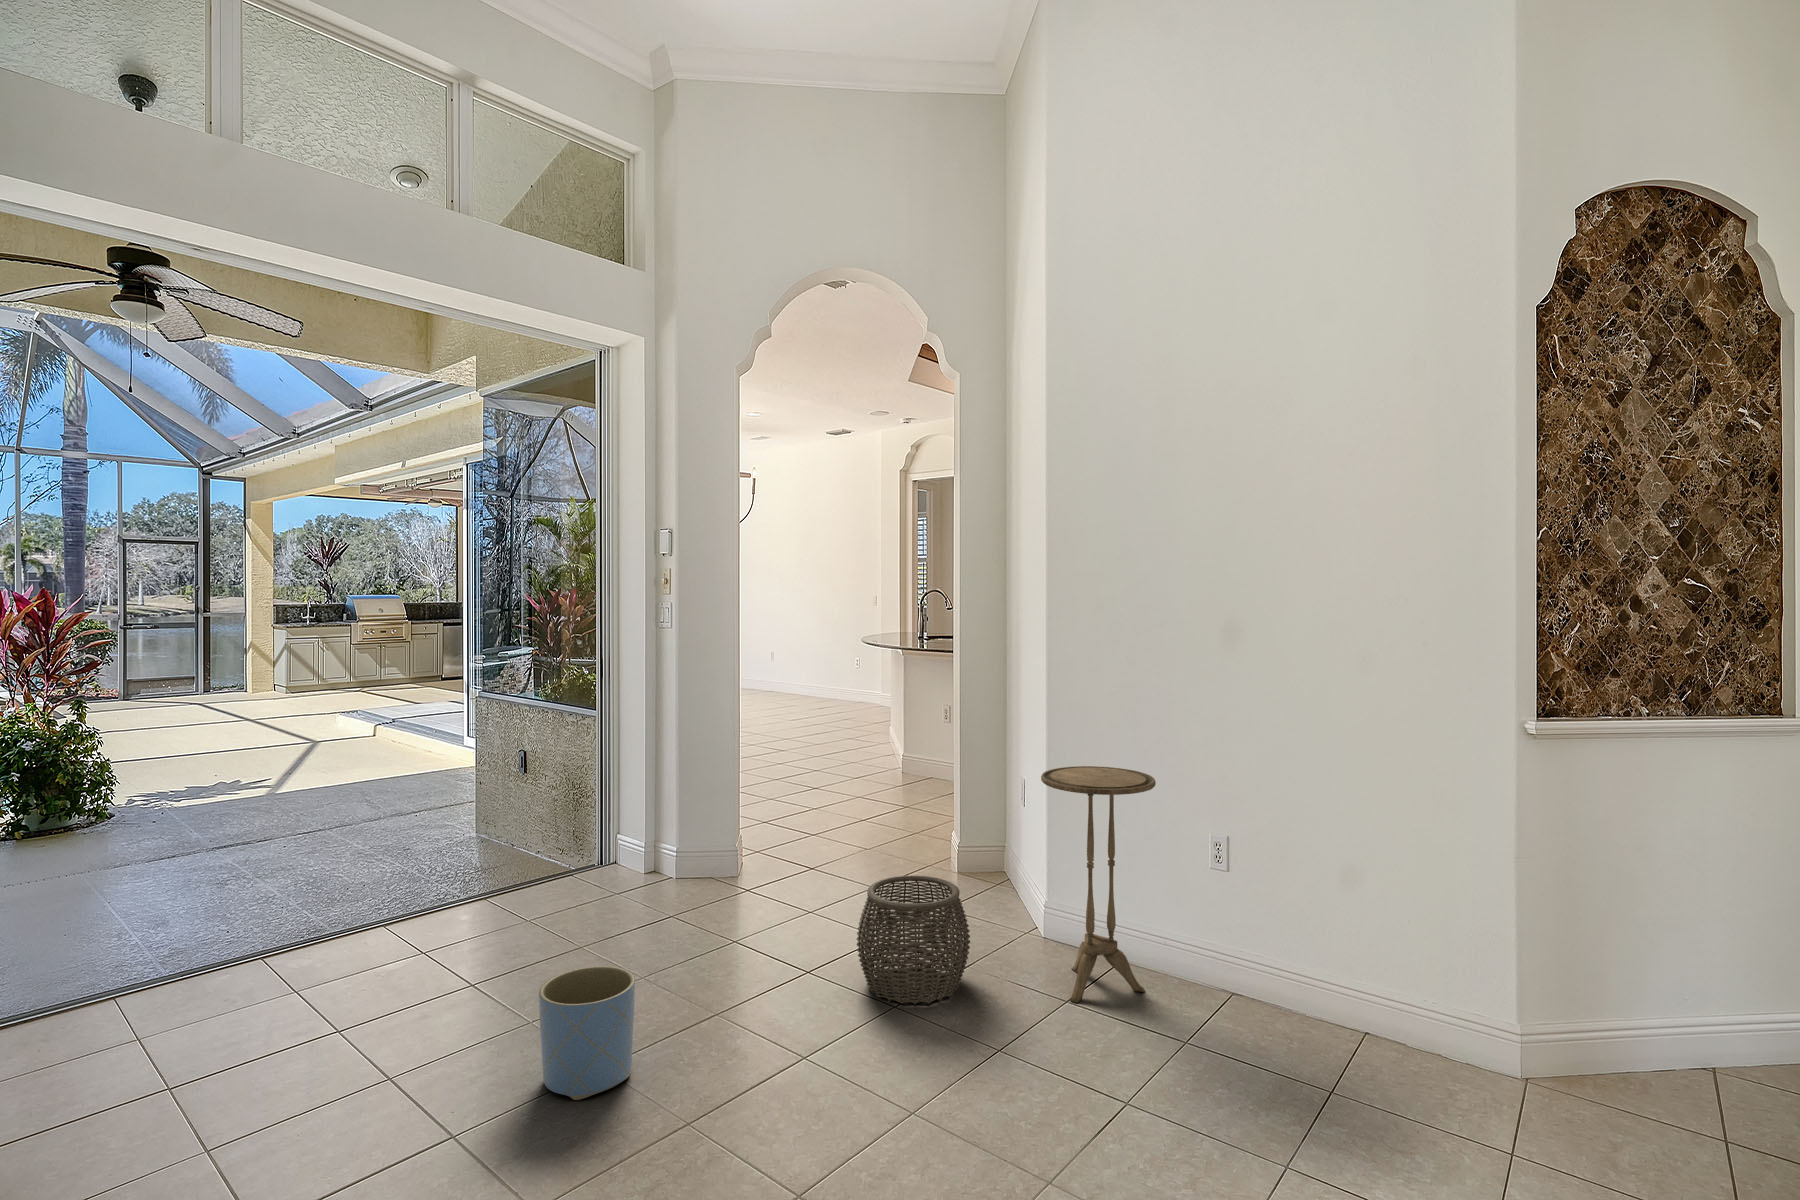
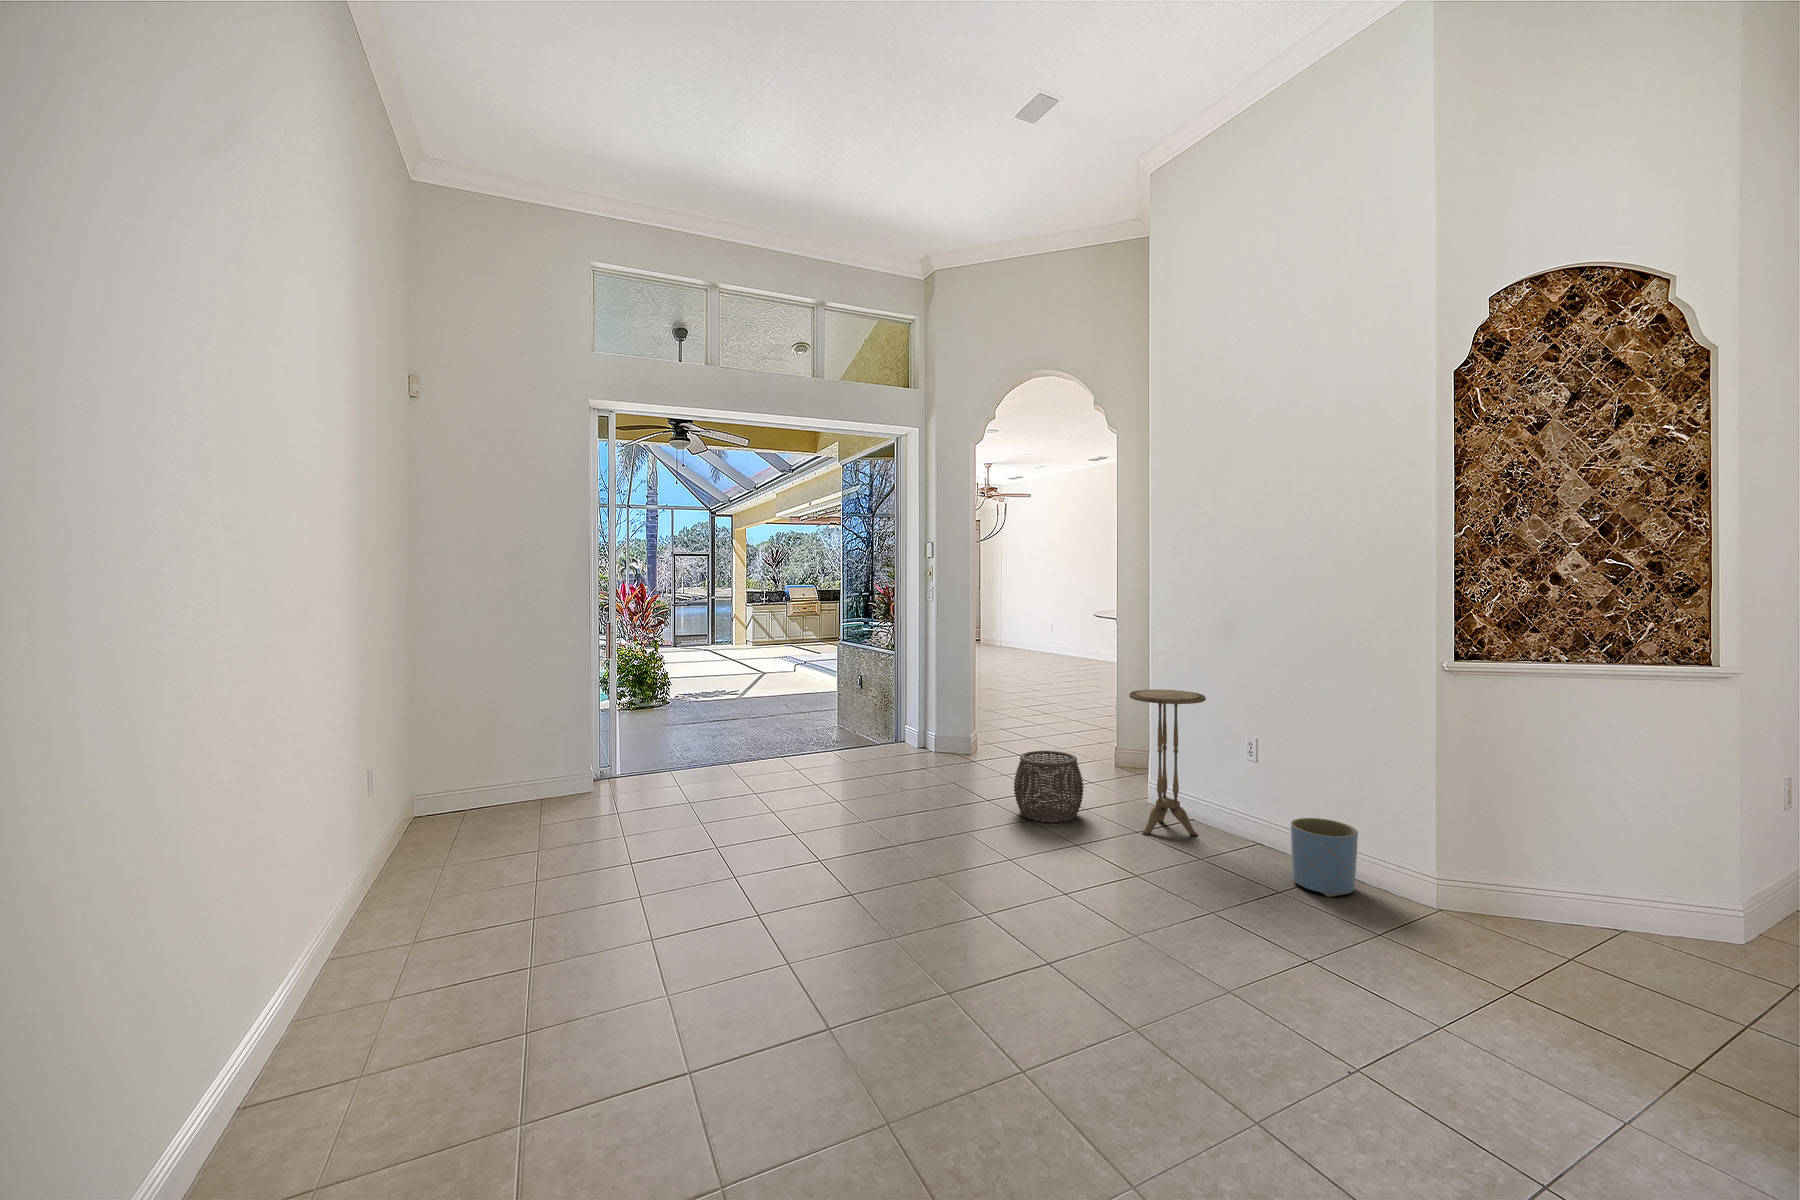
planter: present [539,966,635,1100] -> present [1291,818,1358,897]

